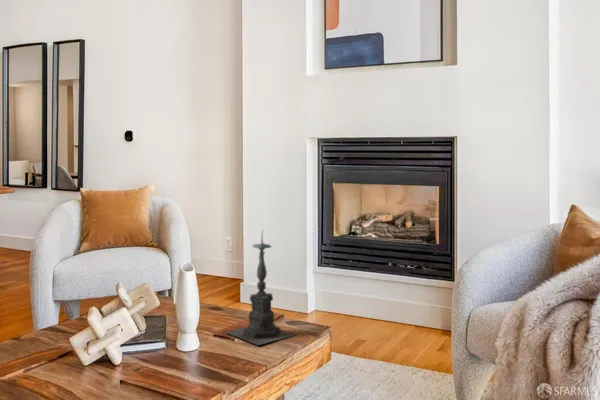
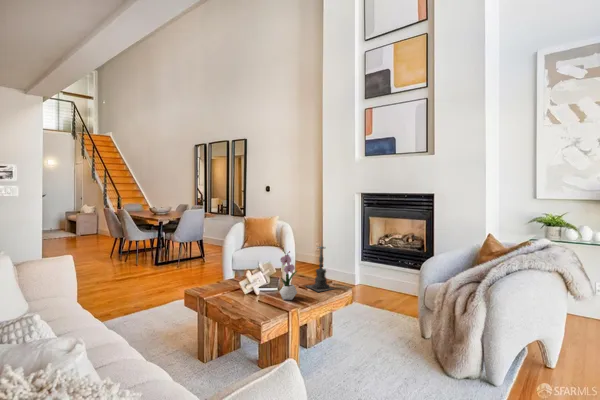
flower arrangement: none [171,249,214,372] -> present [280,247,297,300]

